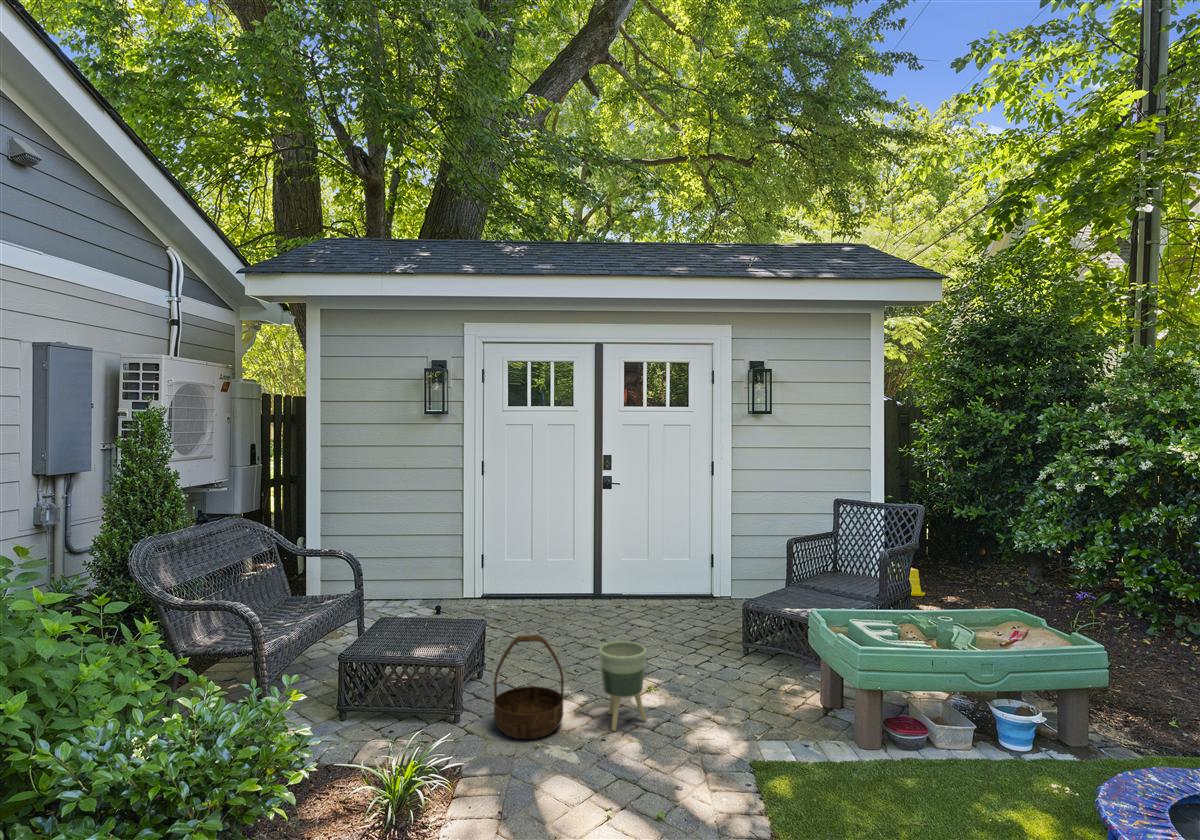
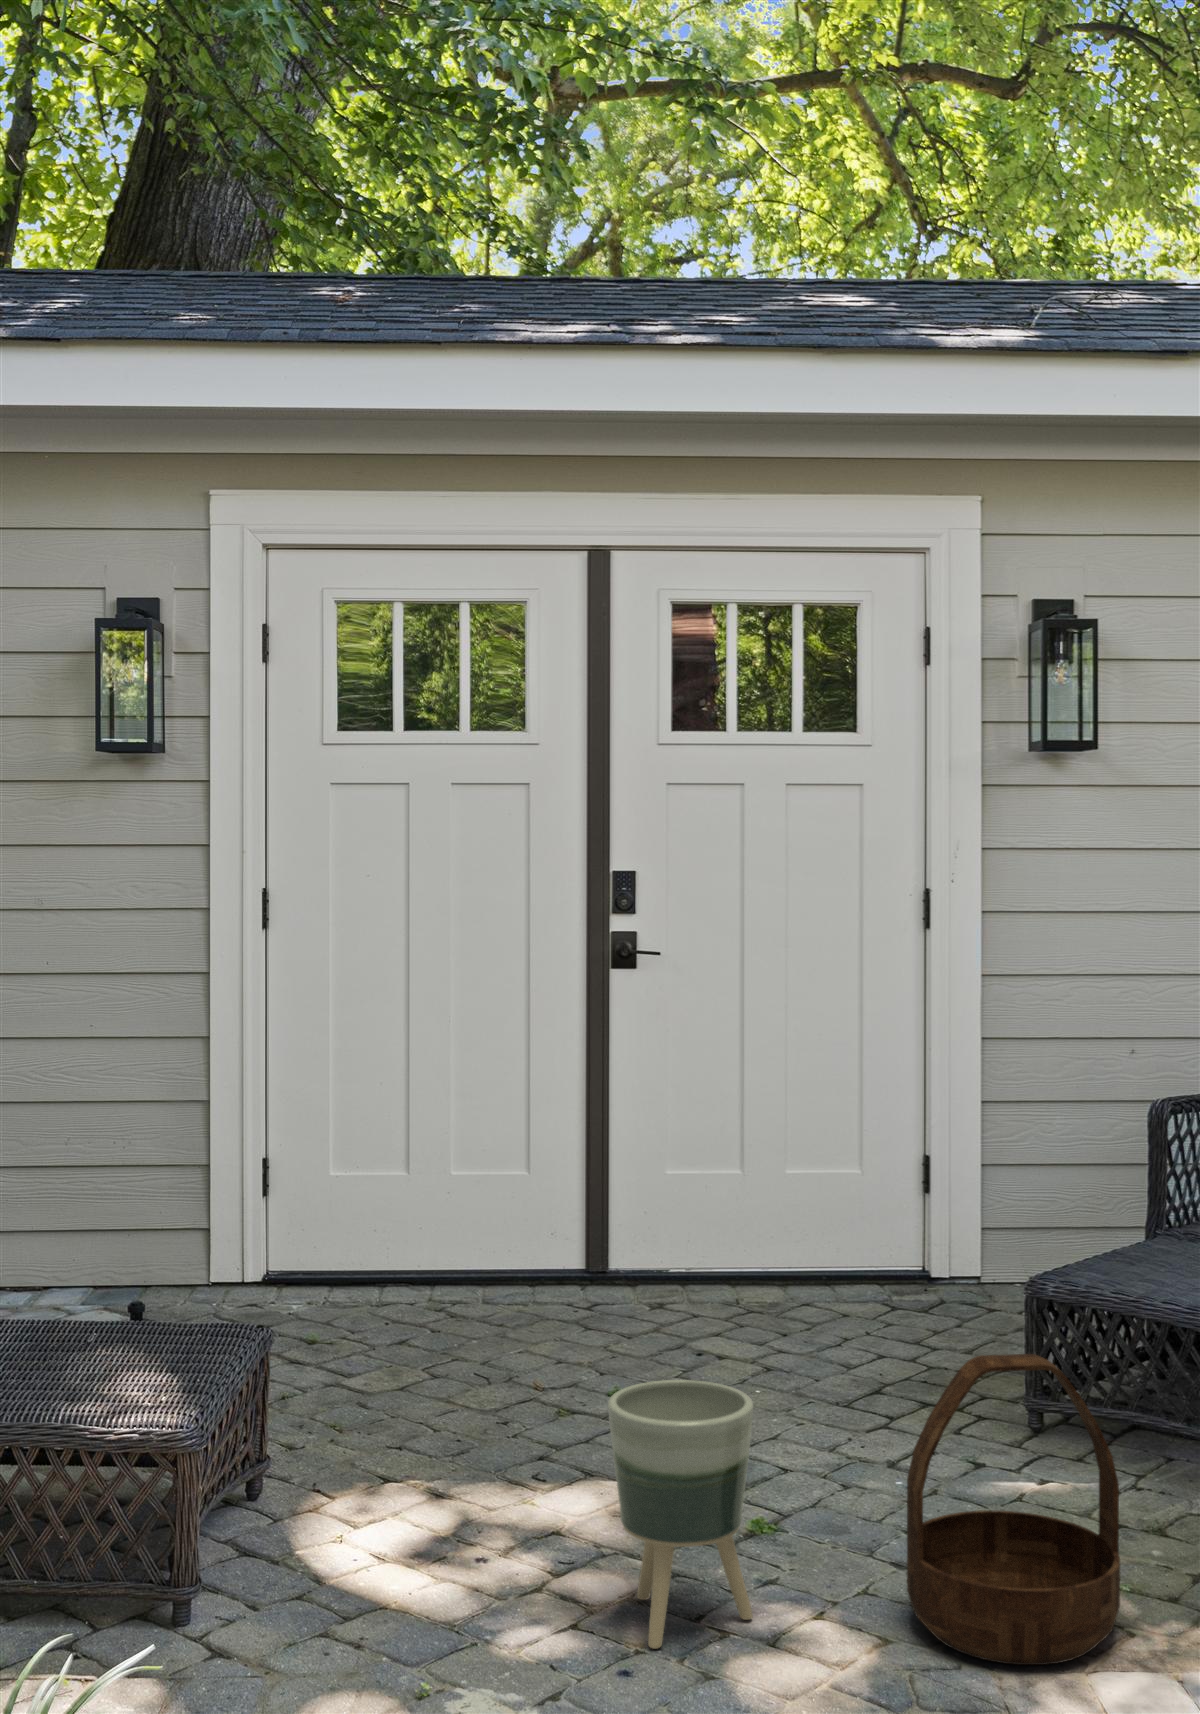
basket: present [494,635,564,739] -> present [907,1354,1120,1665]

